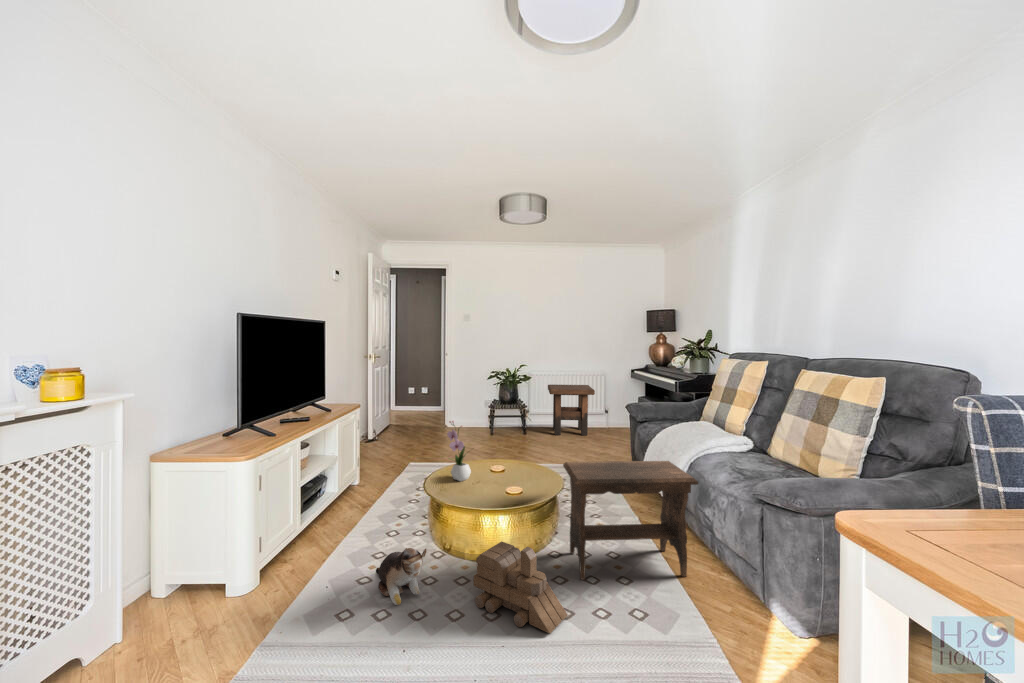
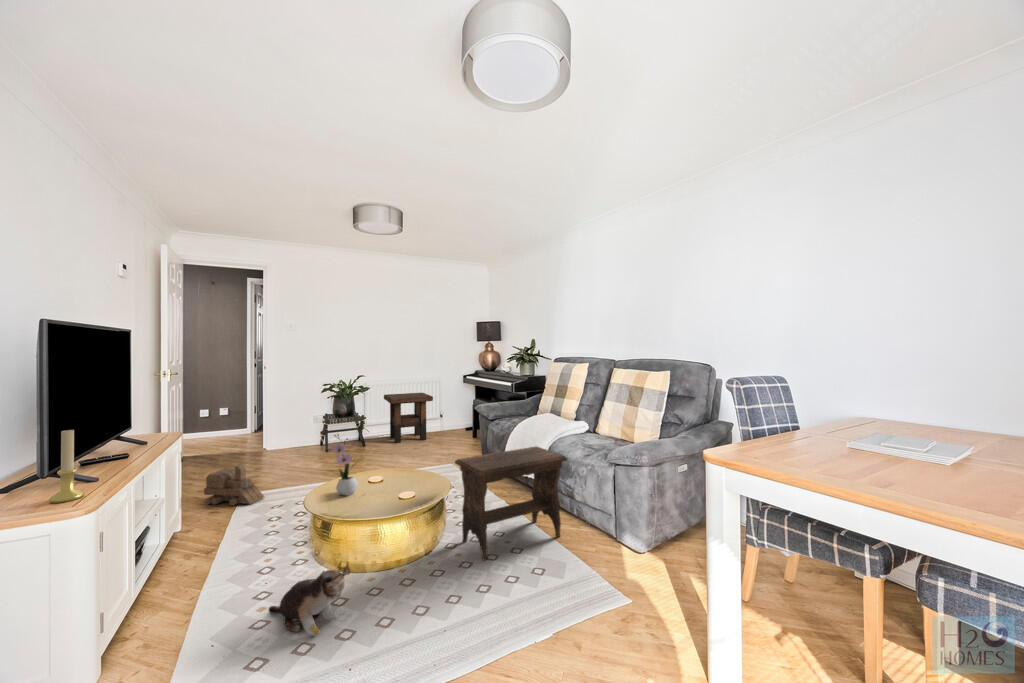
candle holder: none [231,396,252,451] -> present [49,430,85,503]
toy train: present [474,541,567,633] -> present [204,465,264,506]

